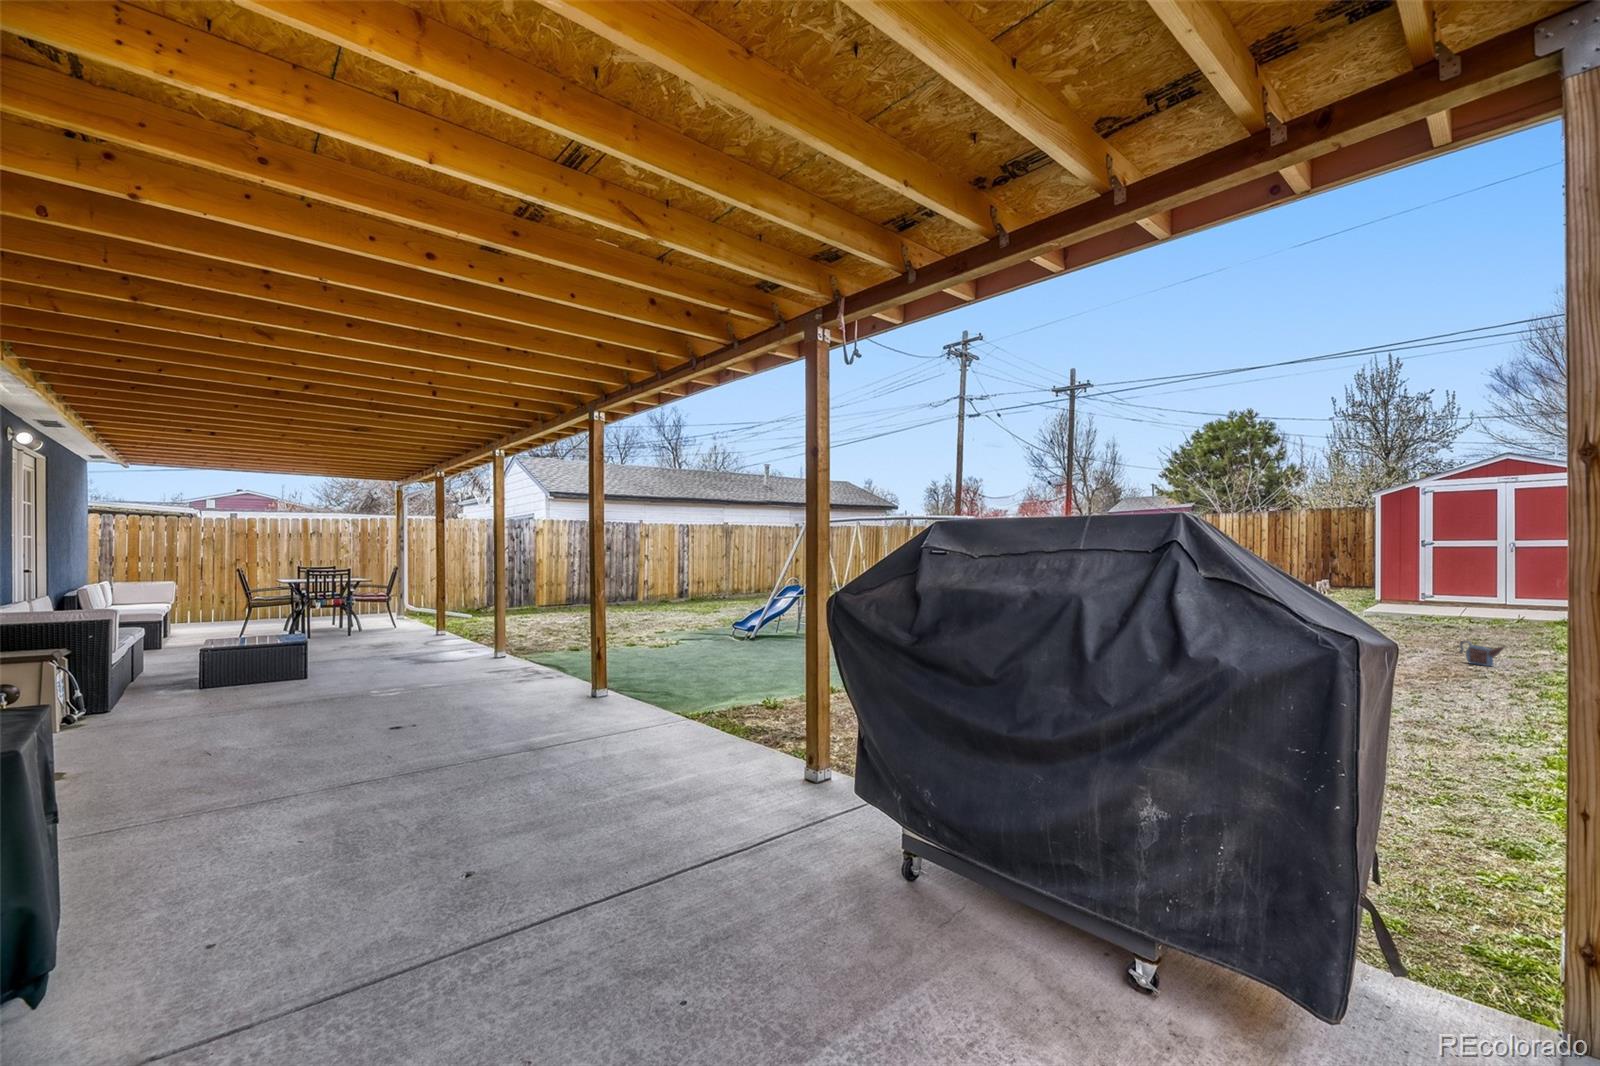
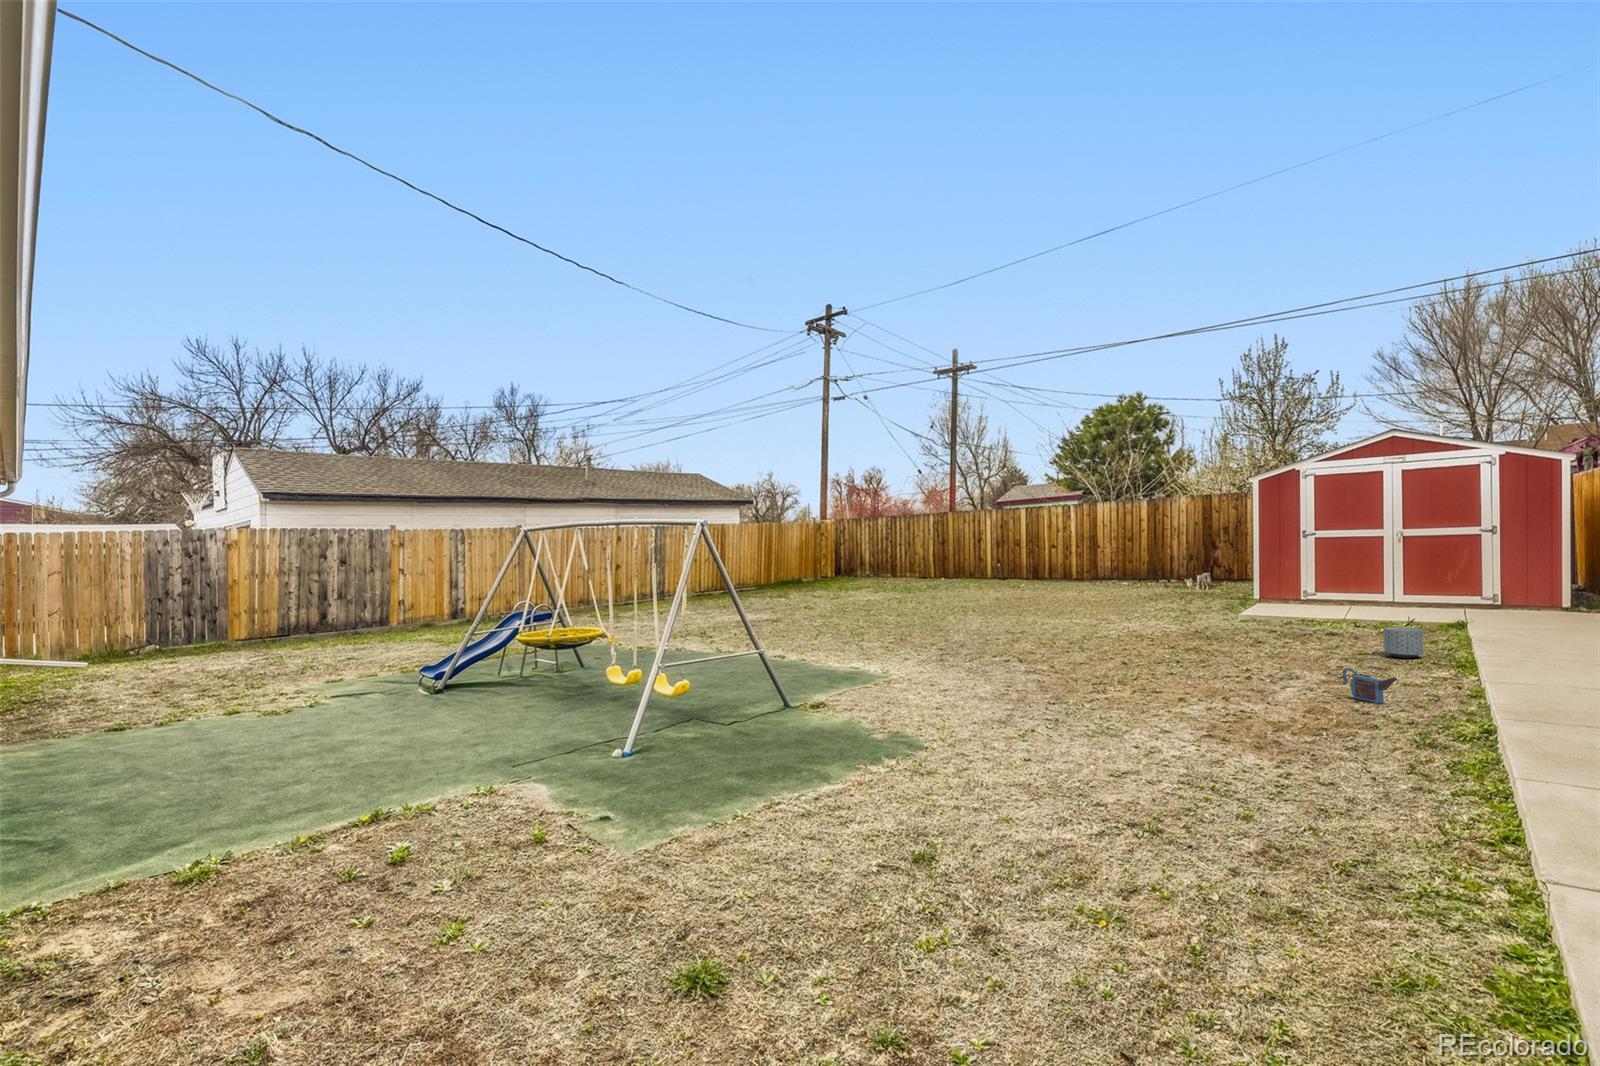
planter: none [1496,617,1531,642] -> present [1384,627,1424,658]

